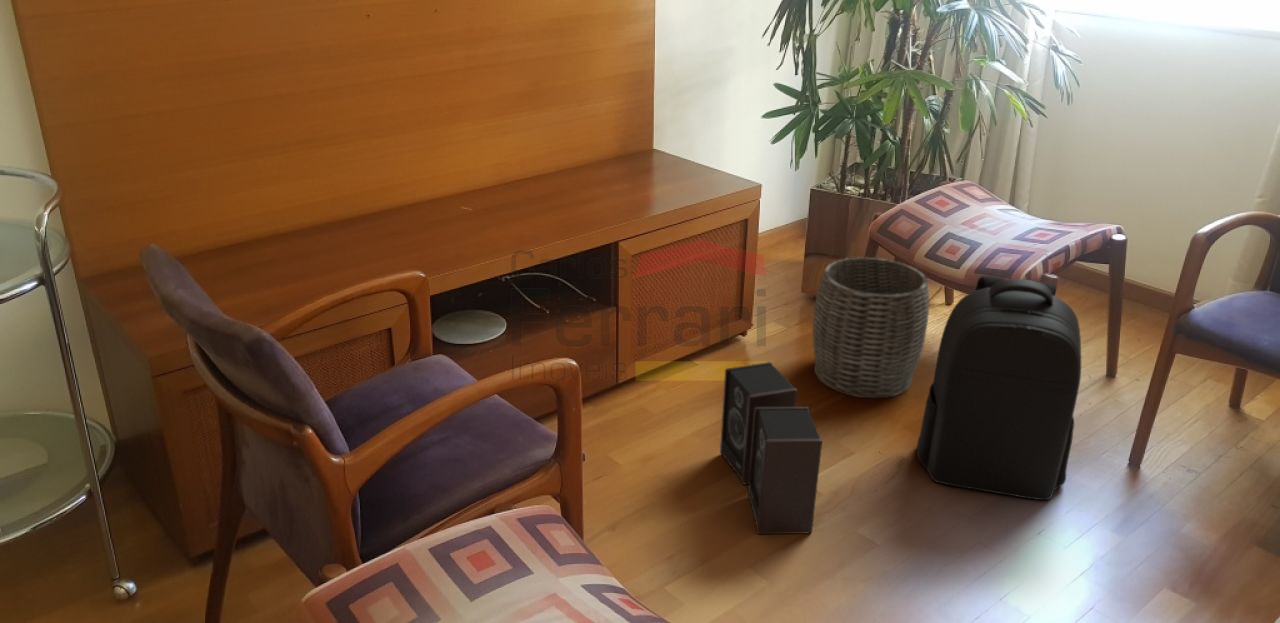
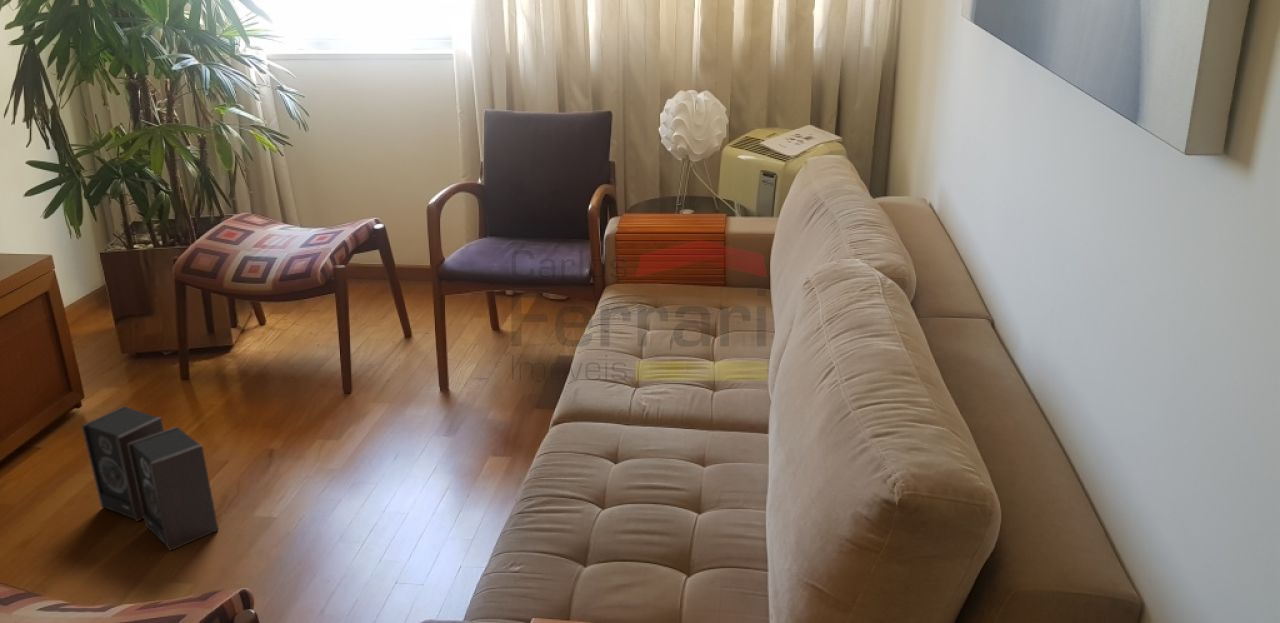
woven basket: present [813,257,930,398] -> none [142,293,257,421]
backpack: present [917,276,1081,500] -> none [271,270,402,454]

